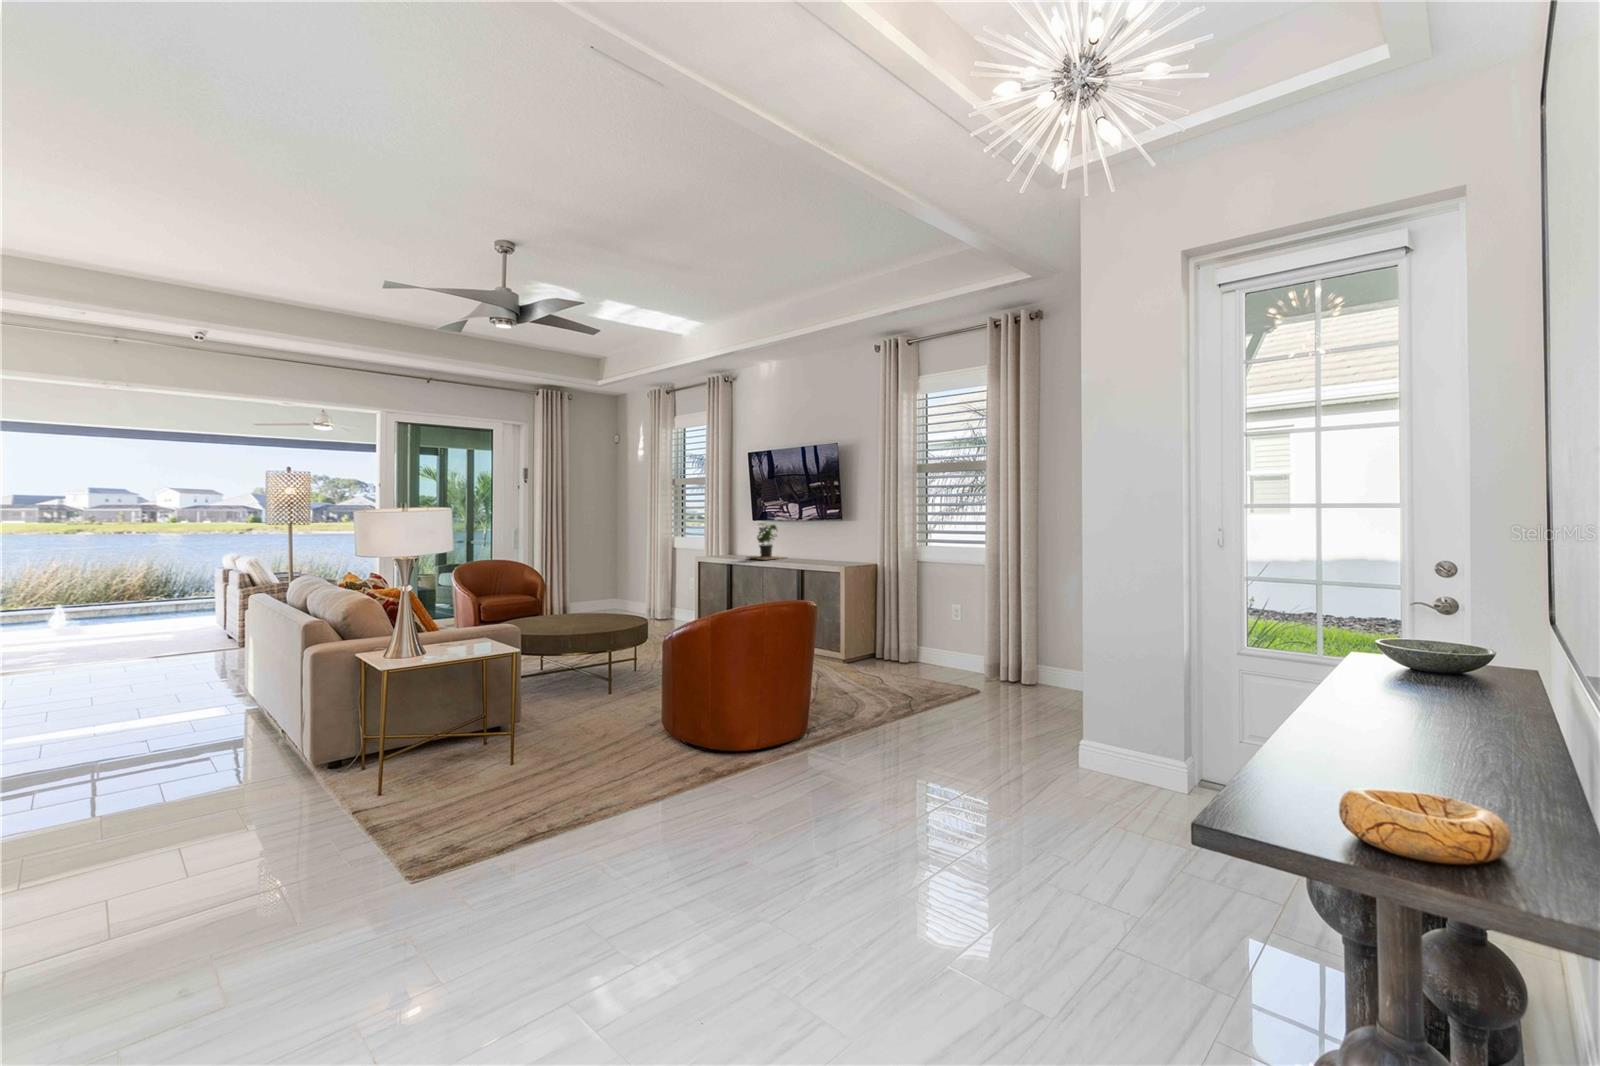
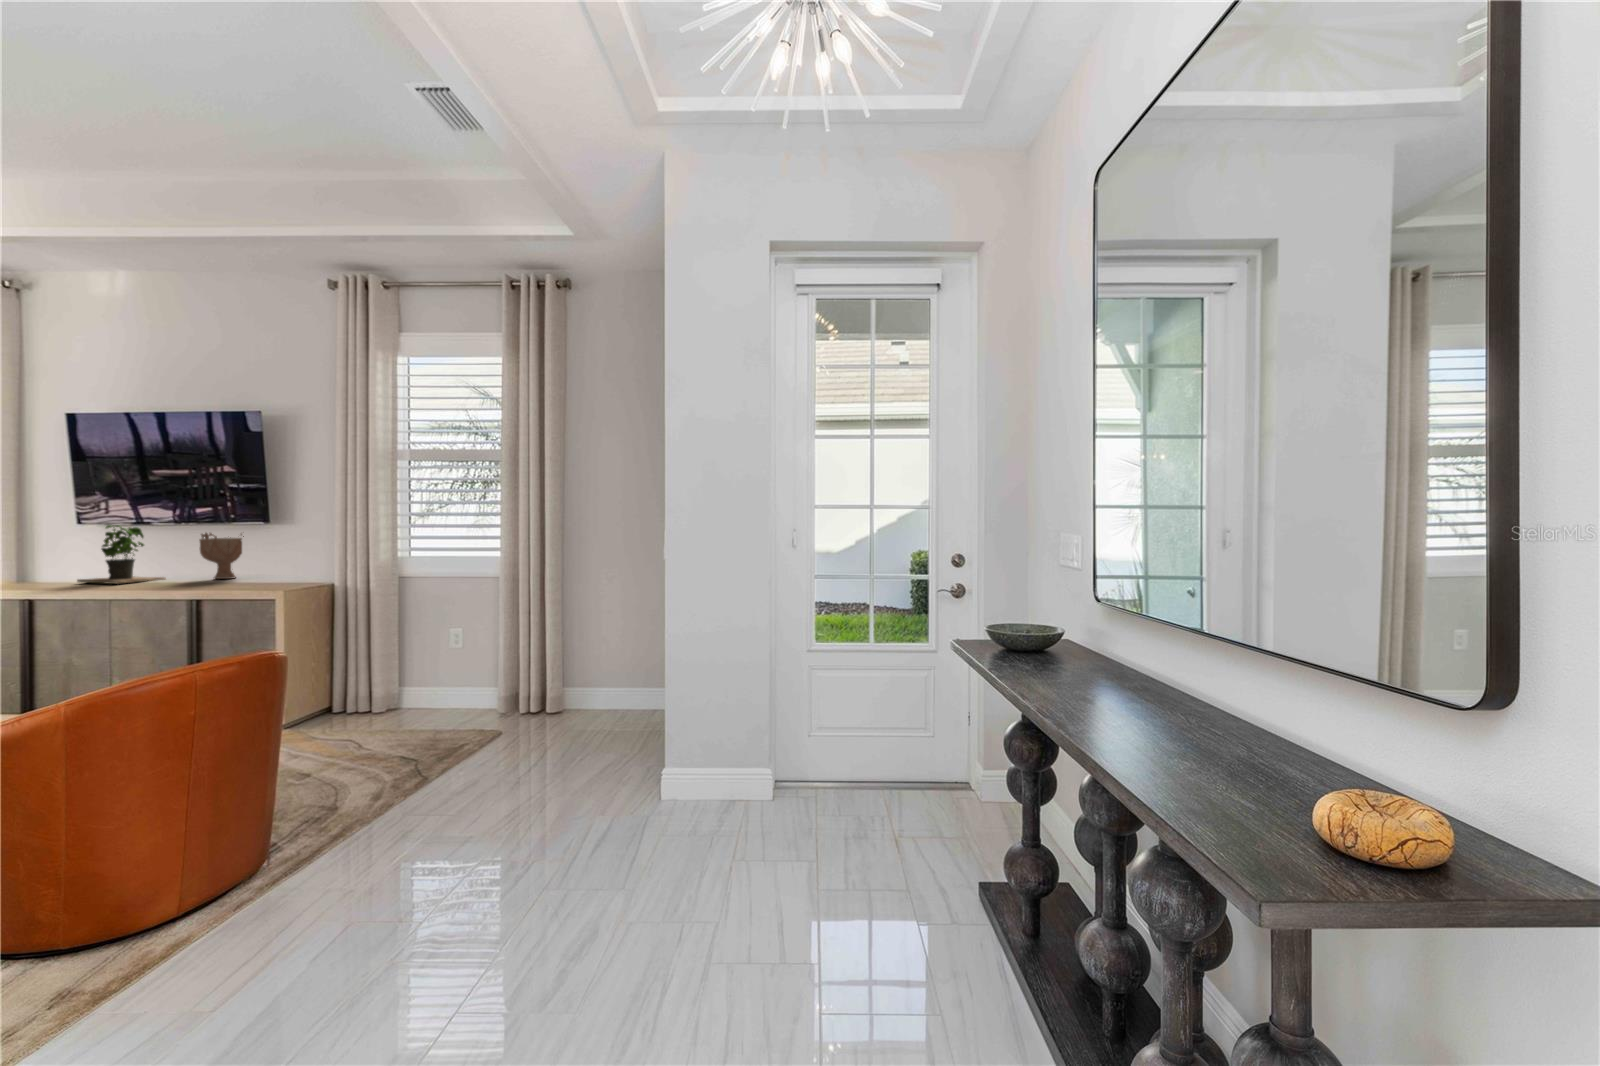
decorative bowl: none [804,527,830,559] -> present [199,533,244,579]

